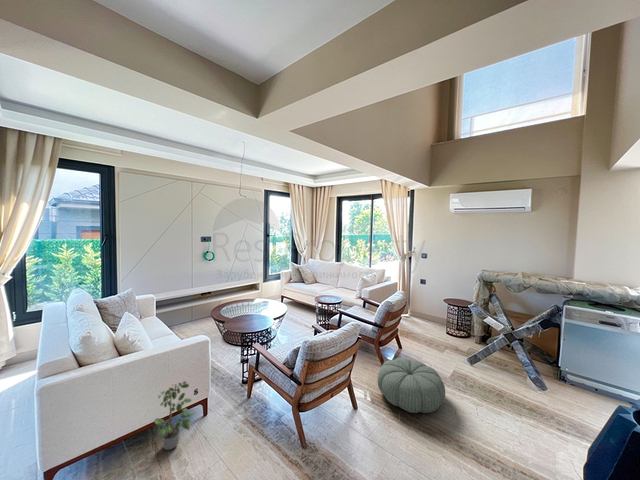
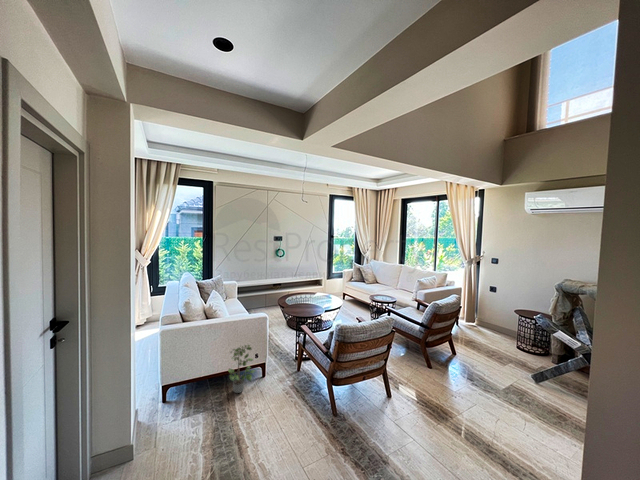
pouf: present [377,358,445,413] -> none [415,360,487,415]

